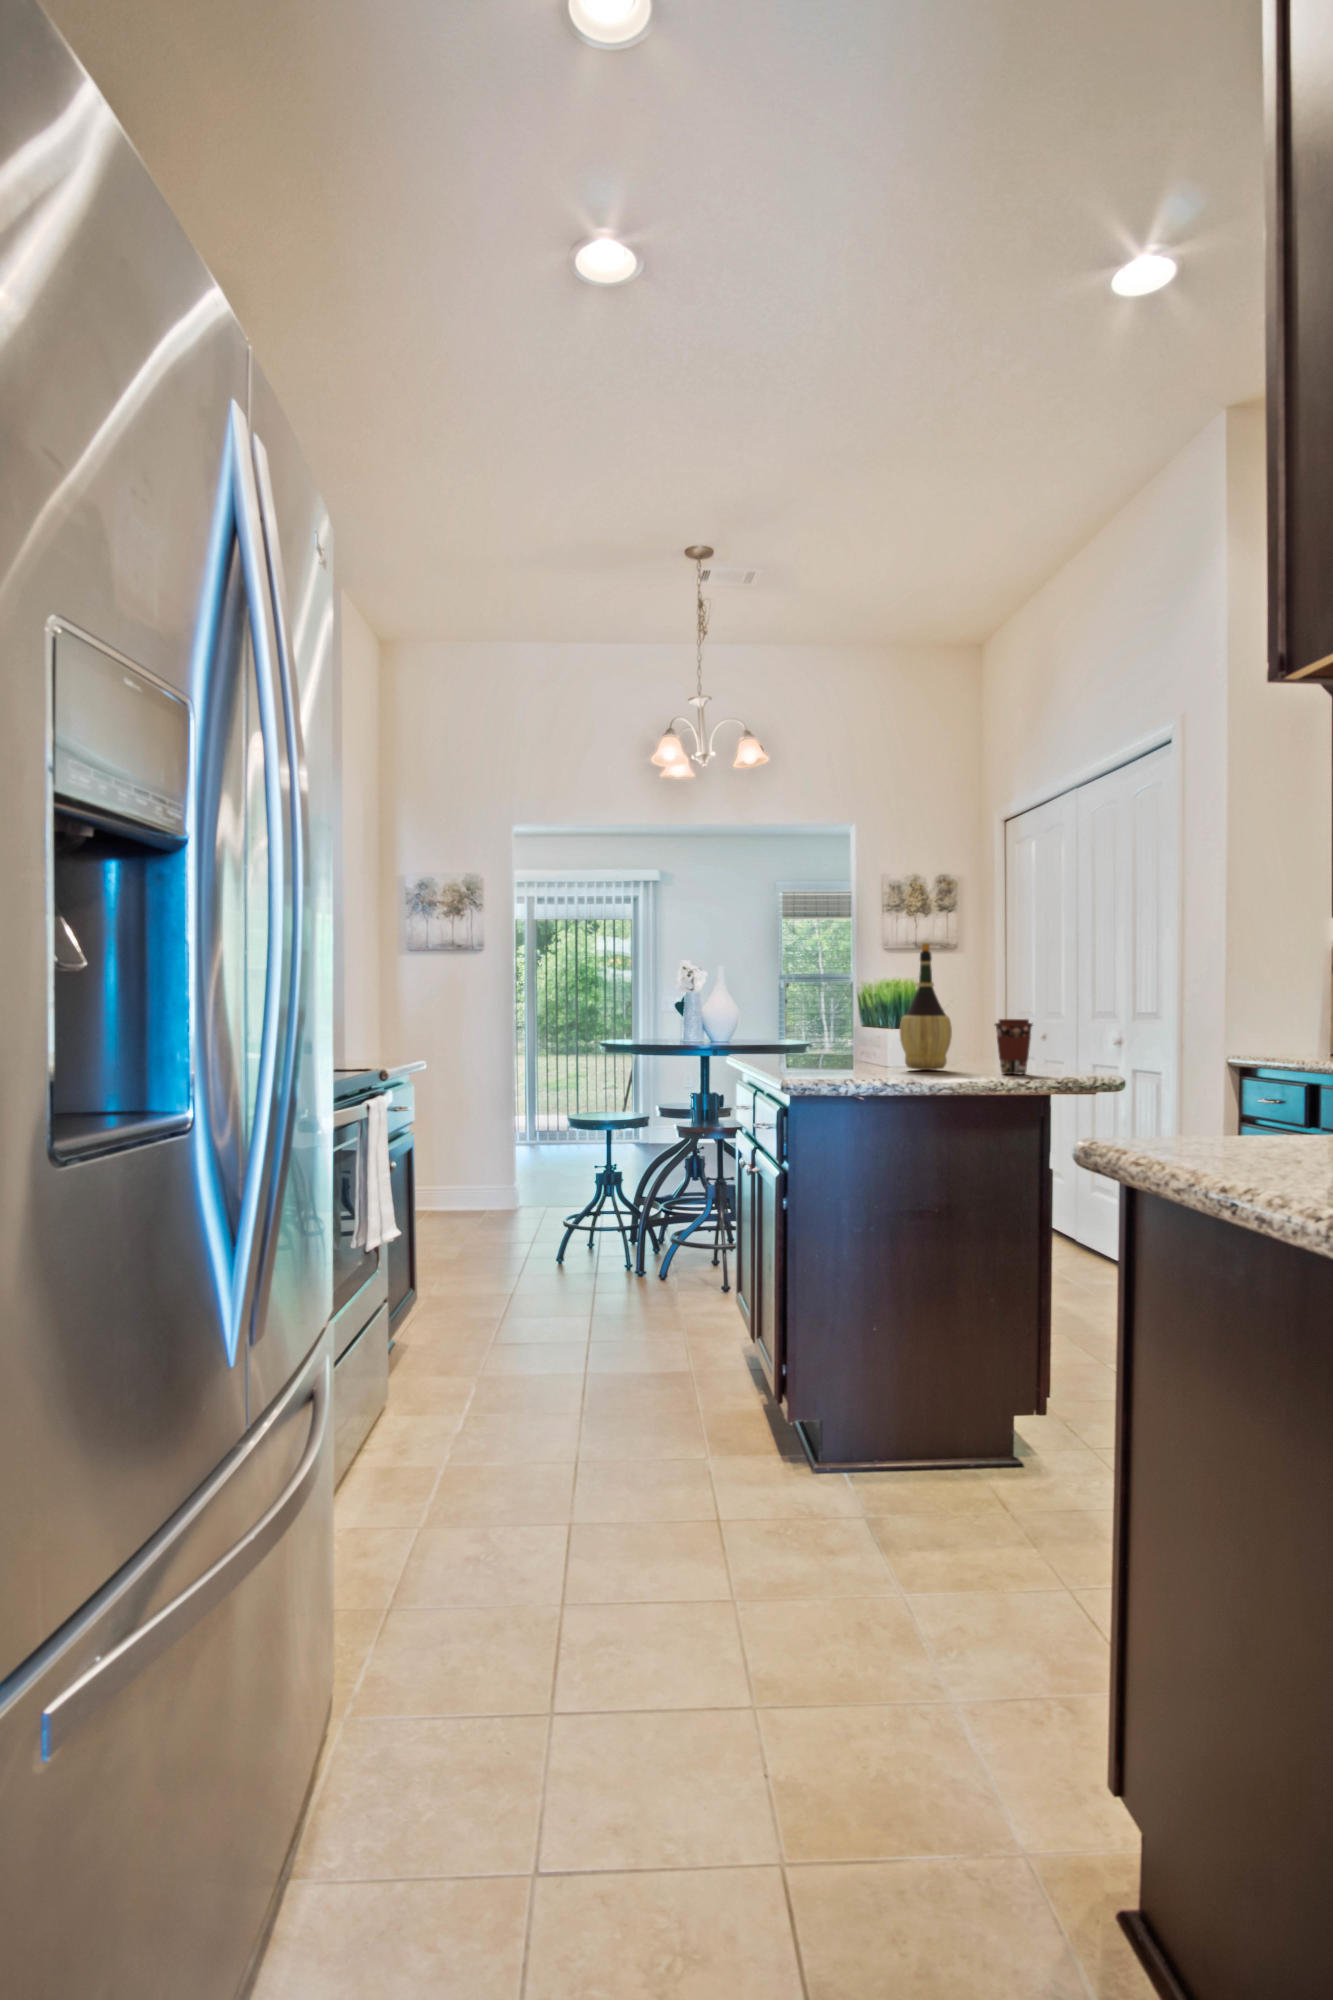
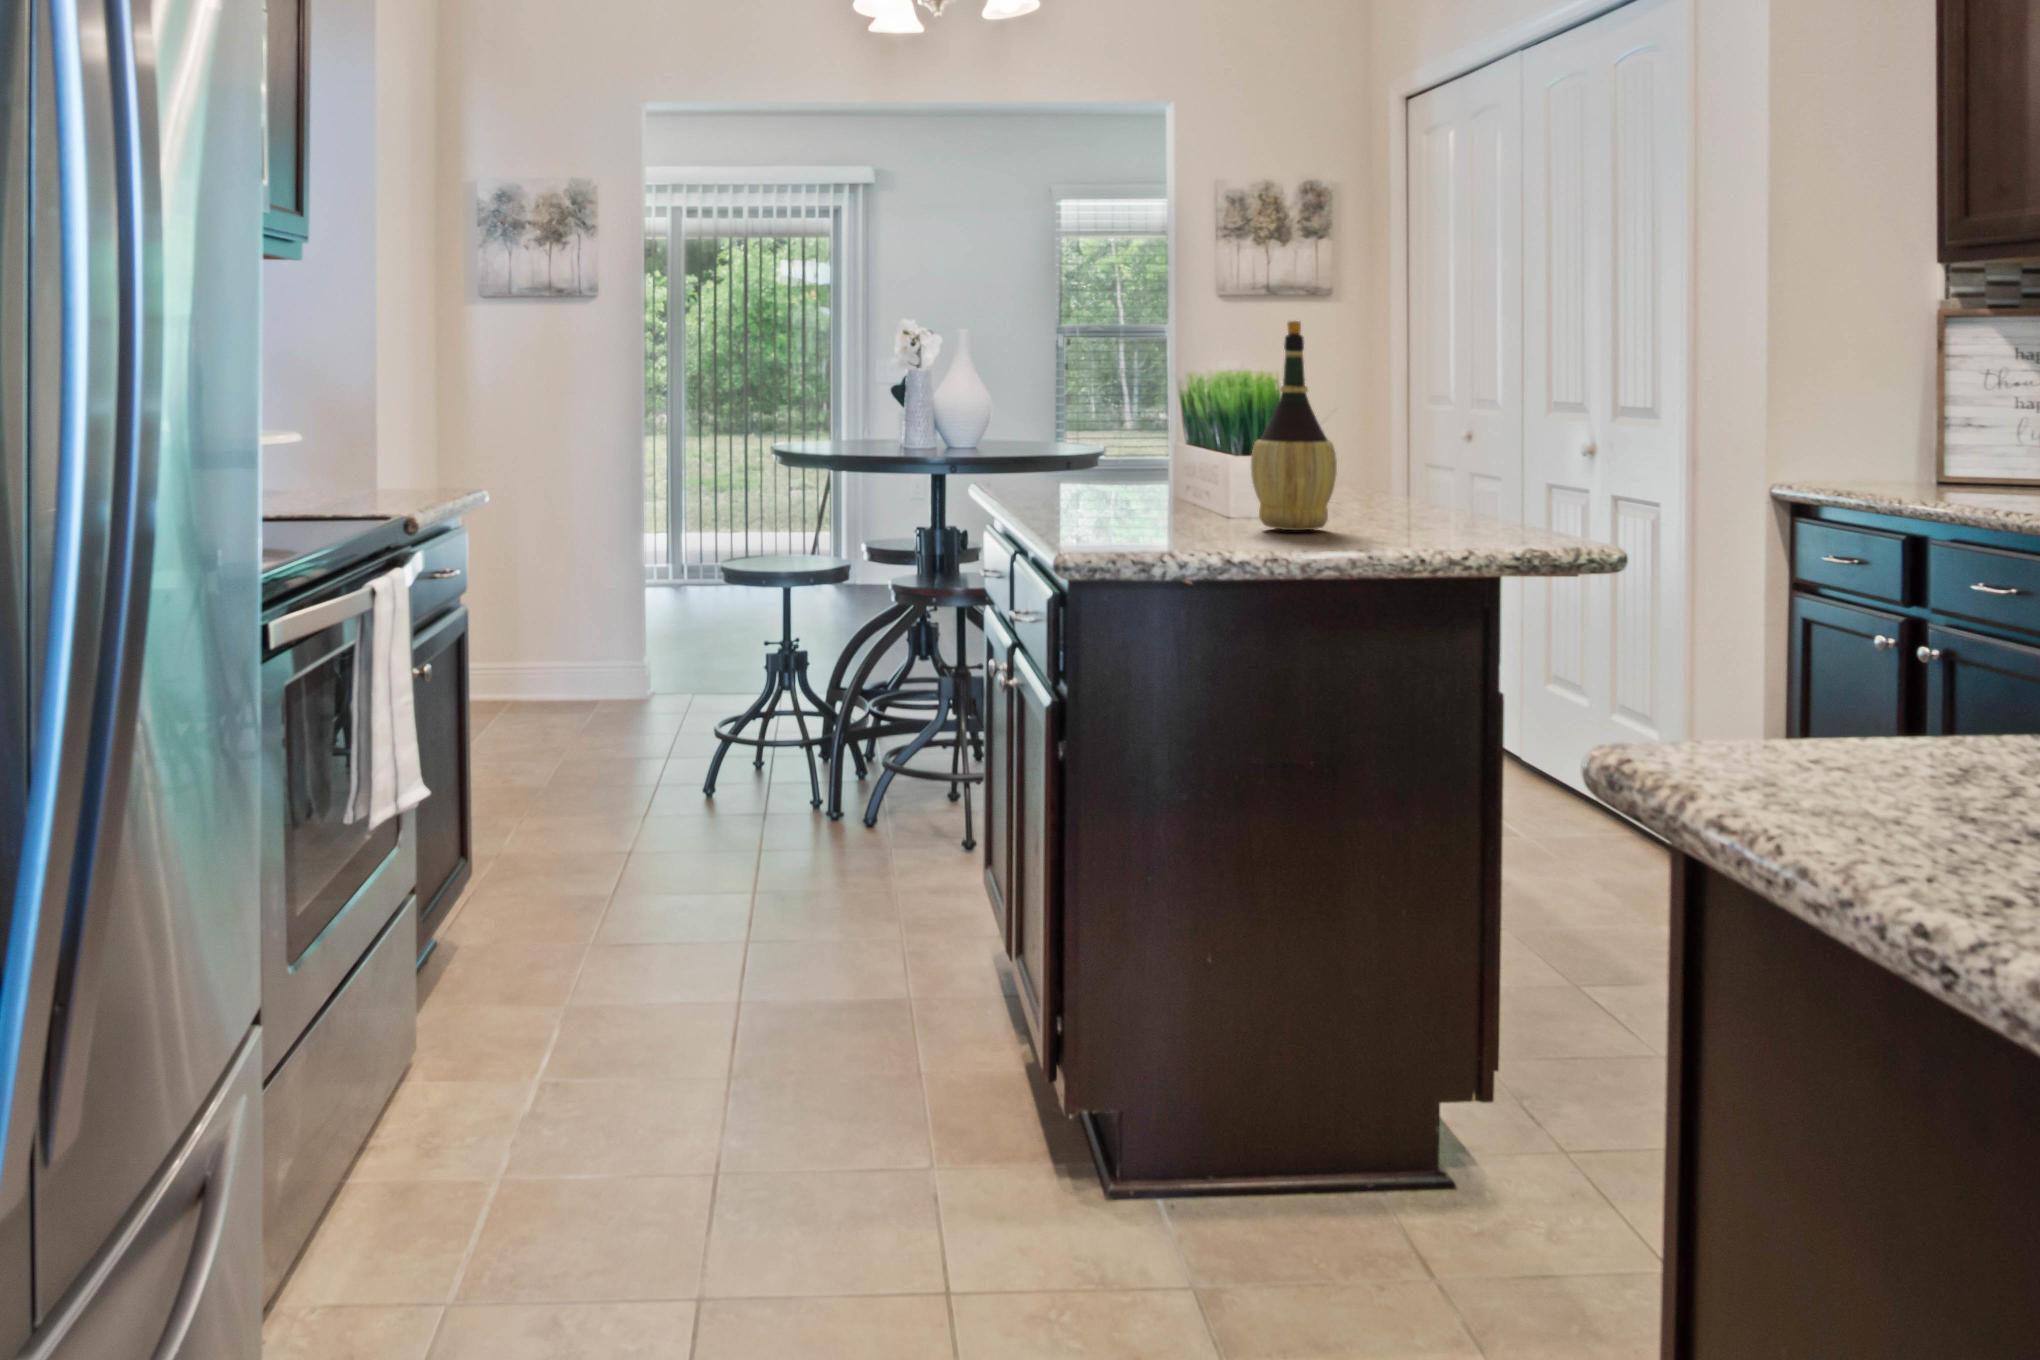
coffee cup: present [995,1019,1033,1074] -> none [1408,450,1474,544]

